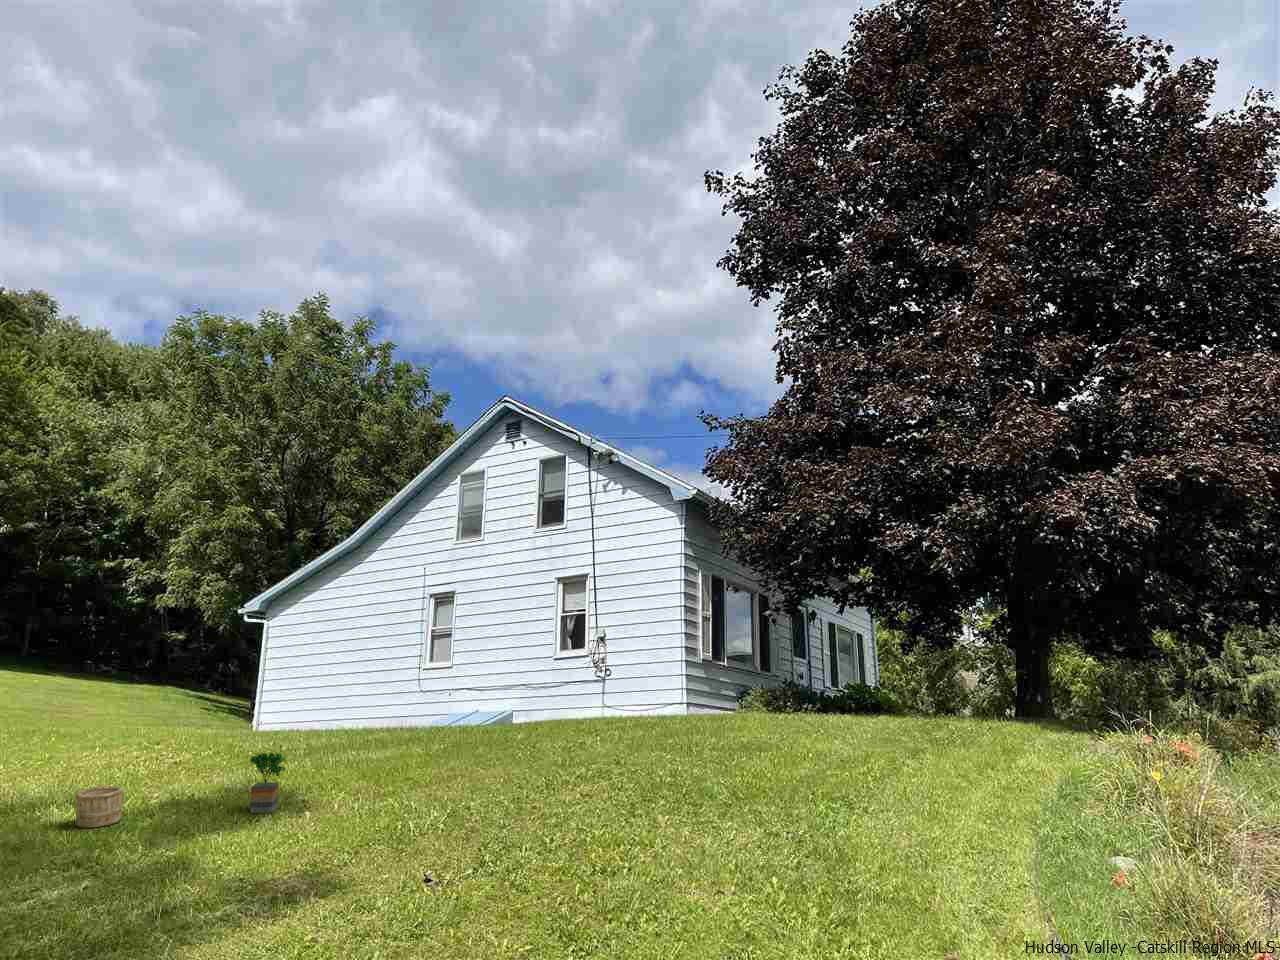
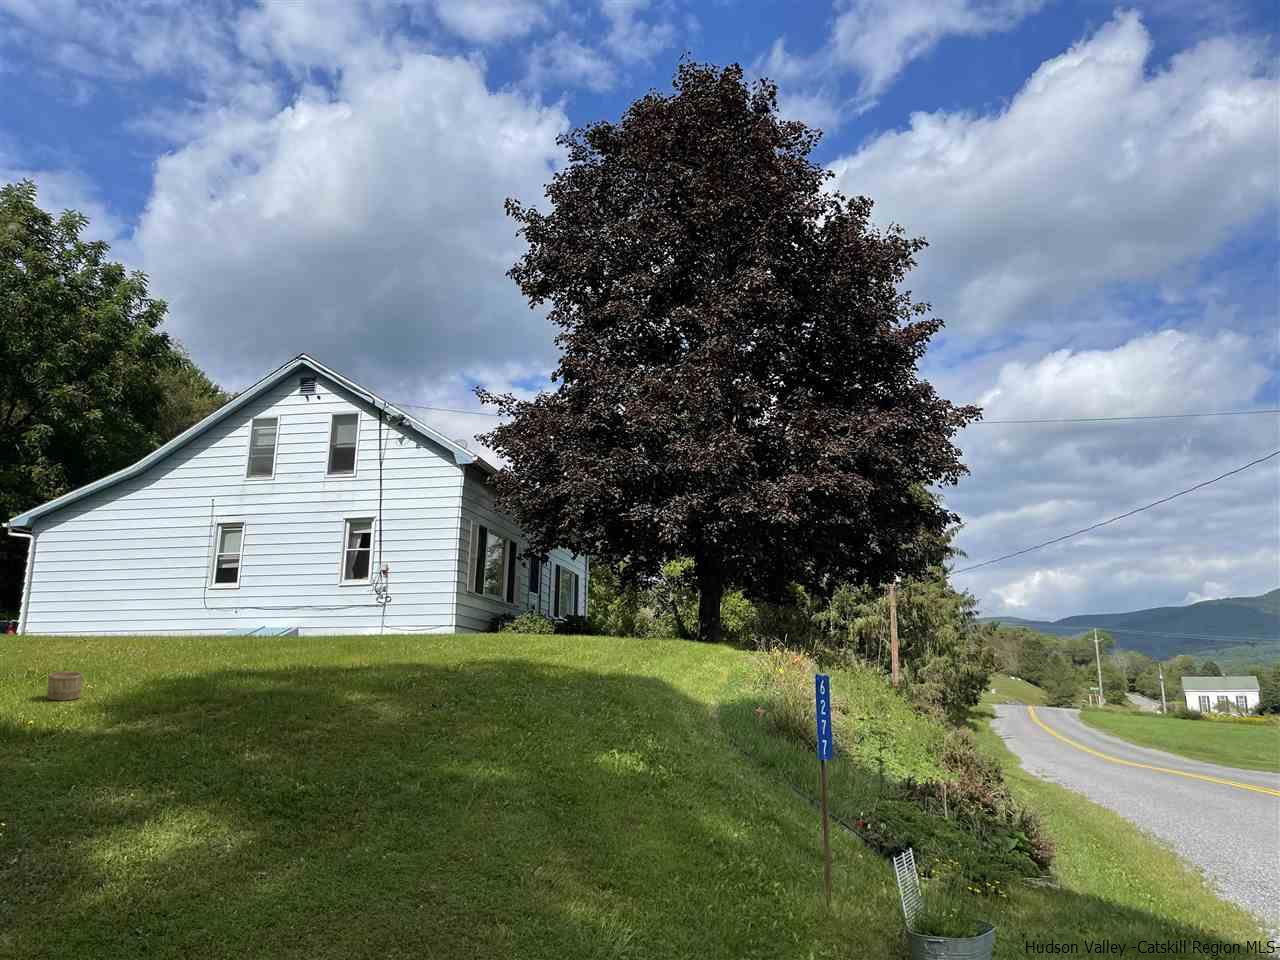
potted tree: present [250,752,286,813] -> none [179,649,210,693]

